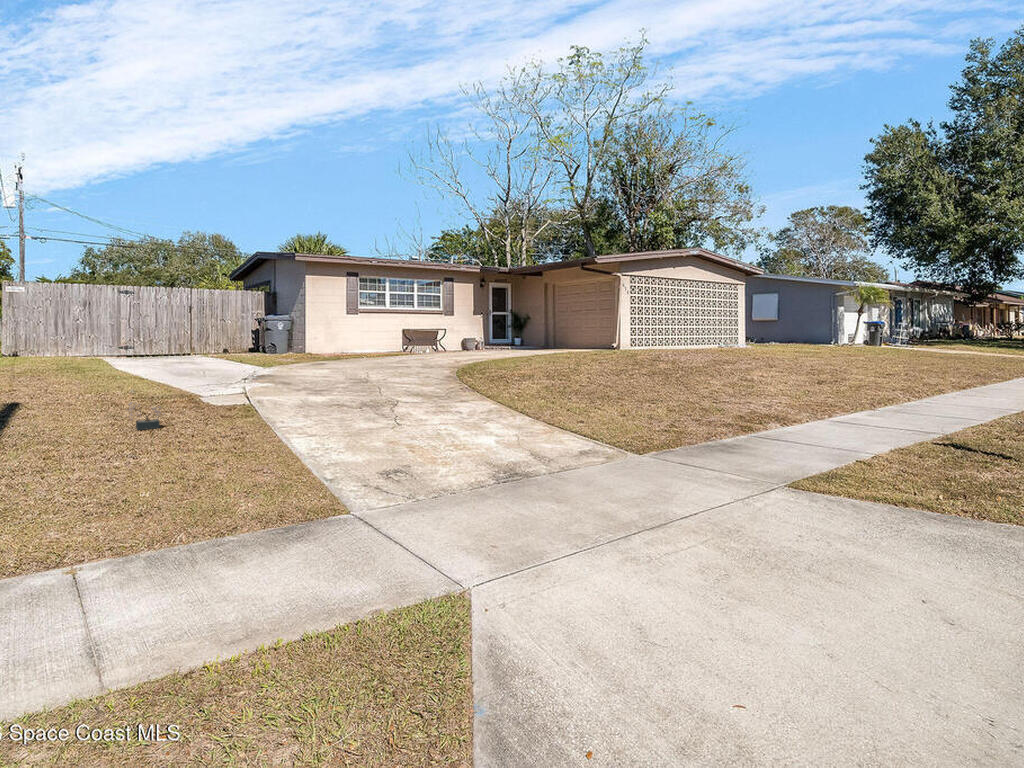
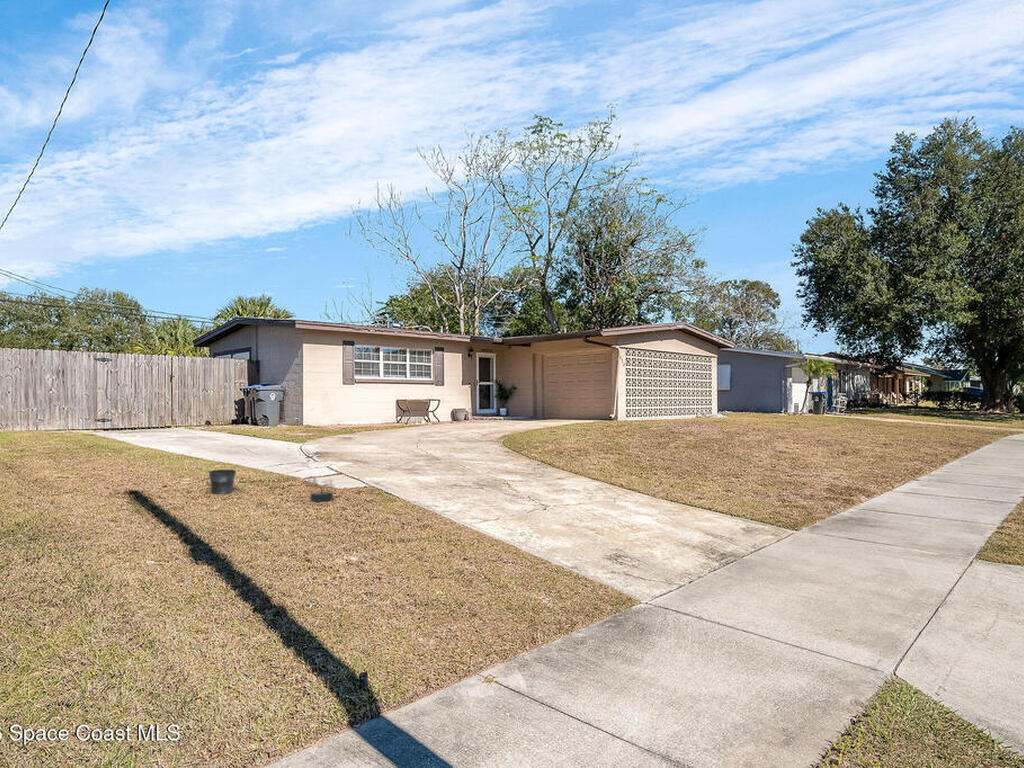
bucket: none [48,394,83,419] -> present [207,470,236,494]

